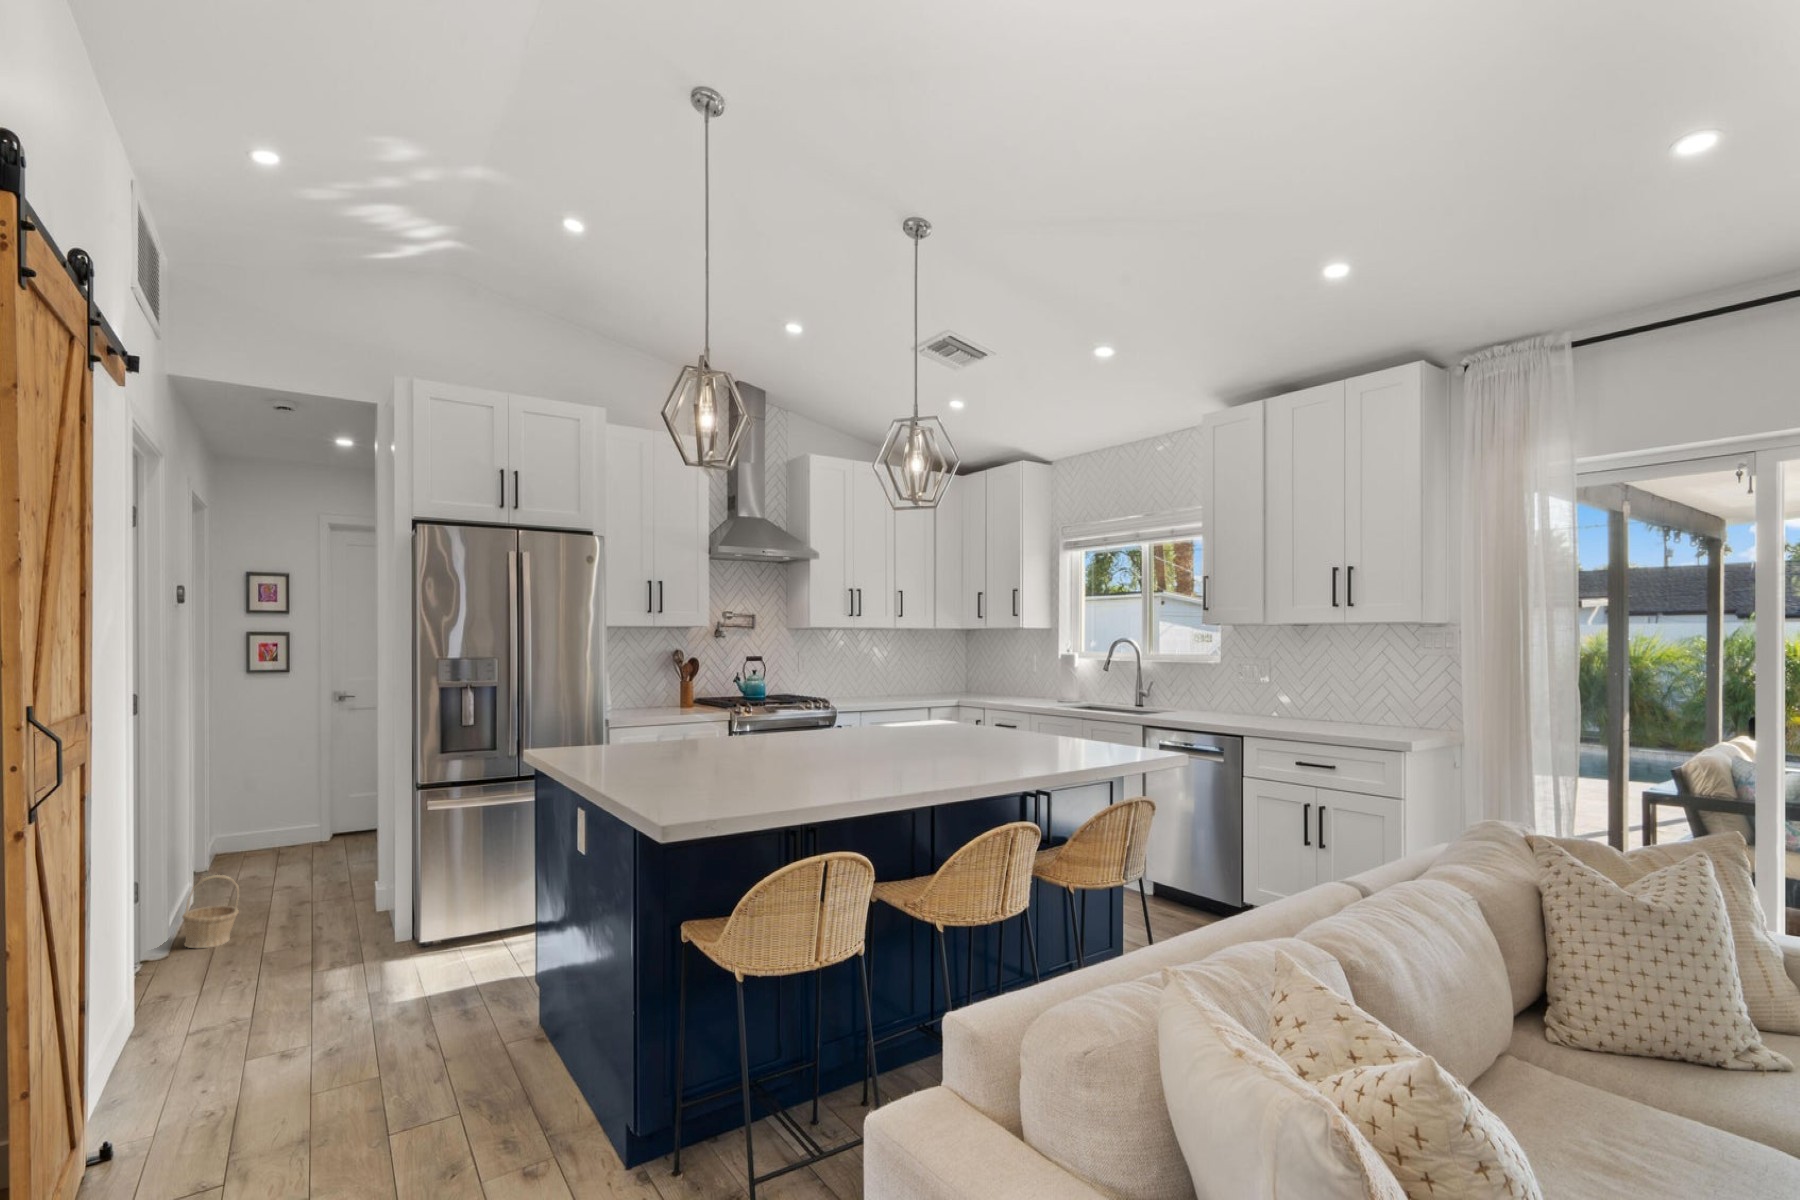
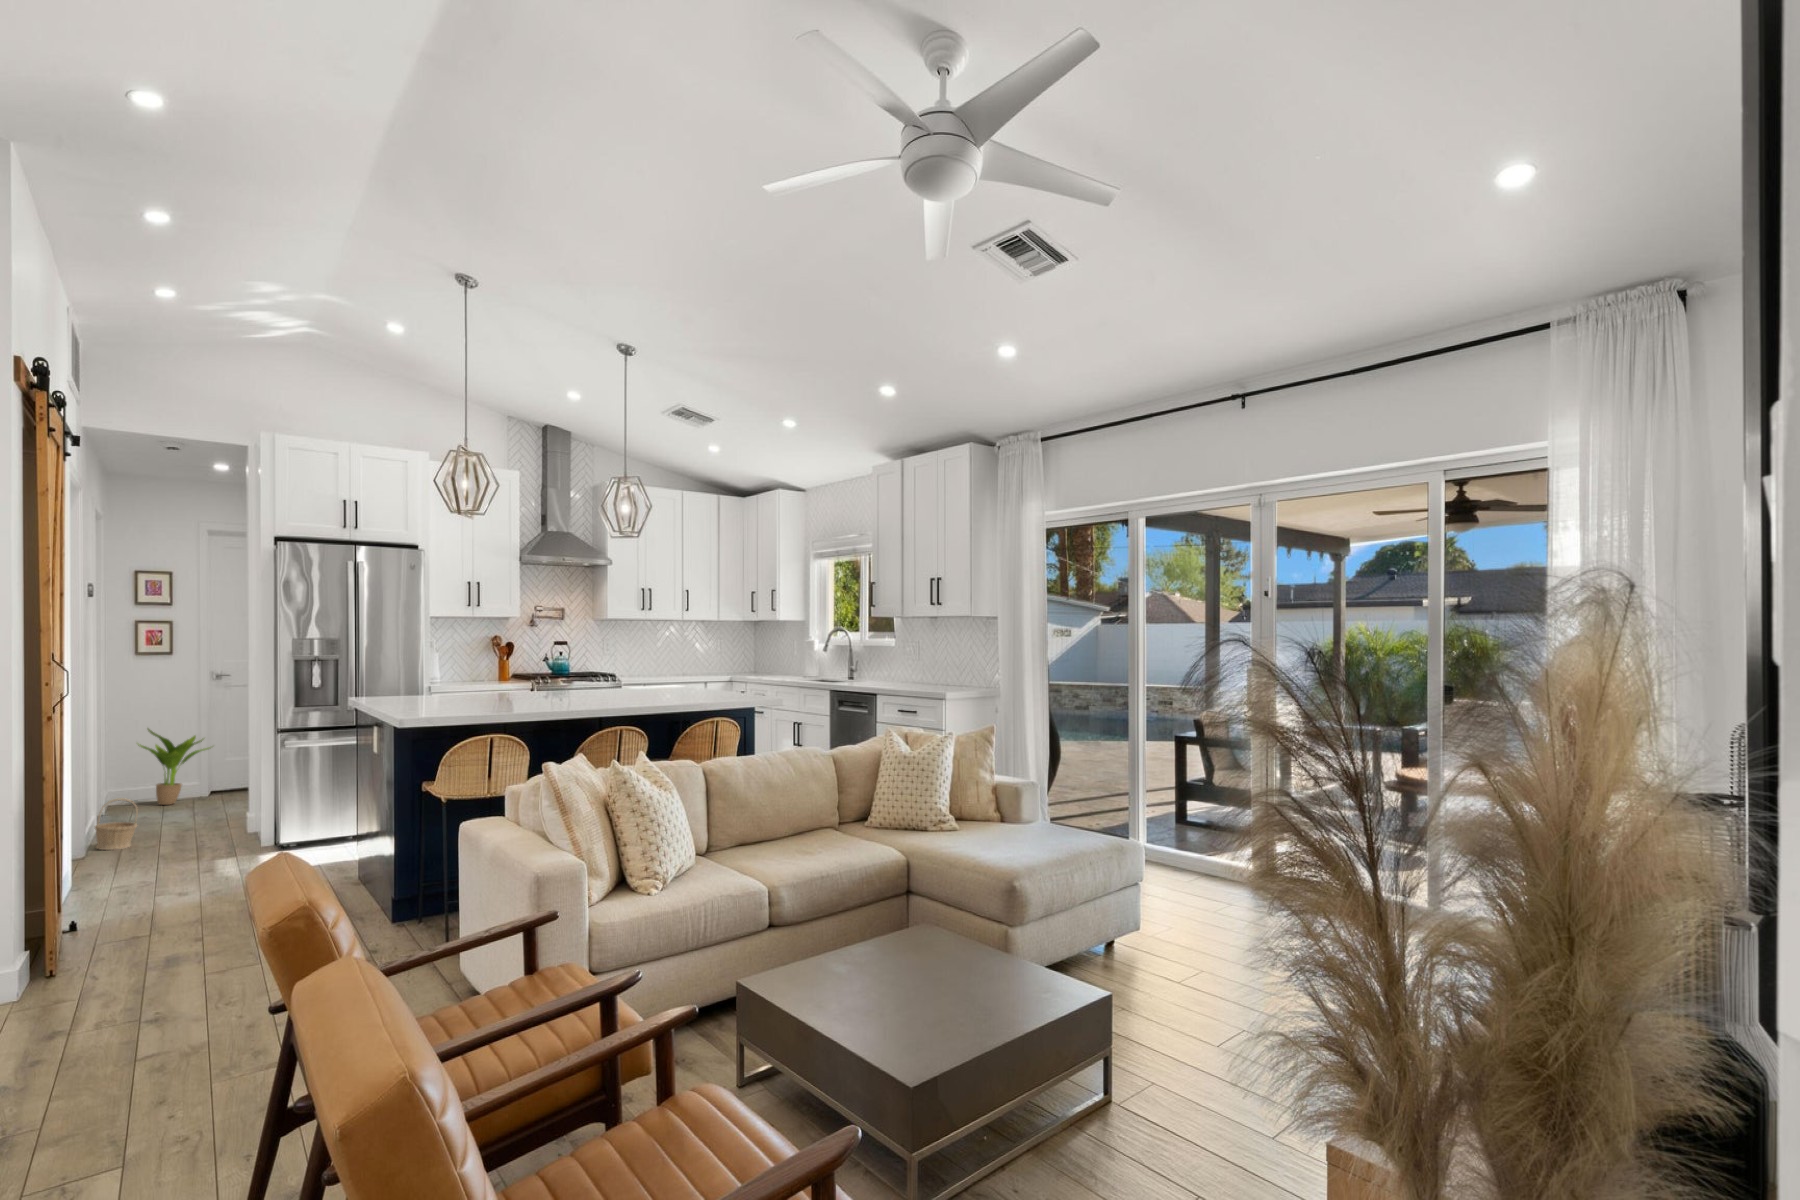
potted plant: none [245,764,338,860] -> present [138,729,210,805]

